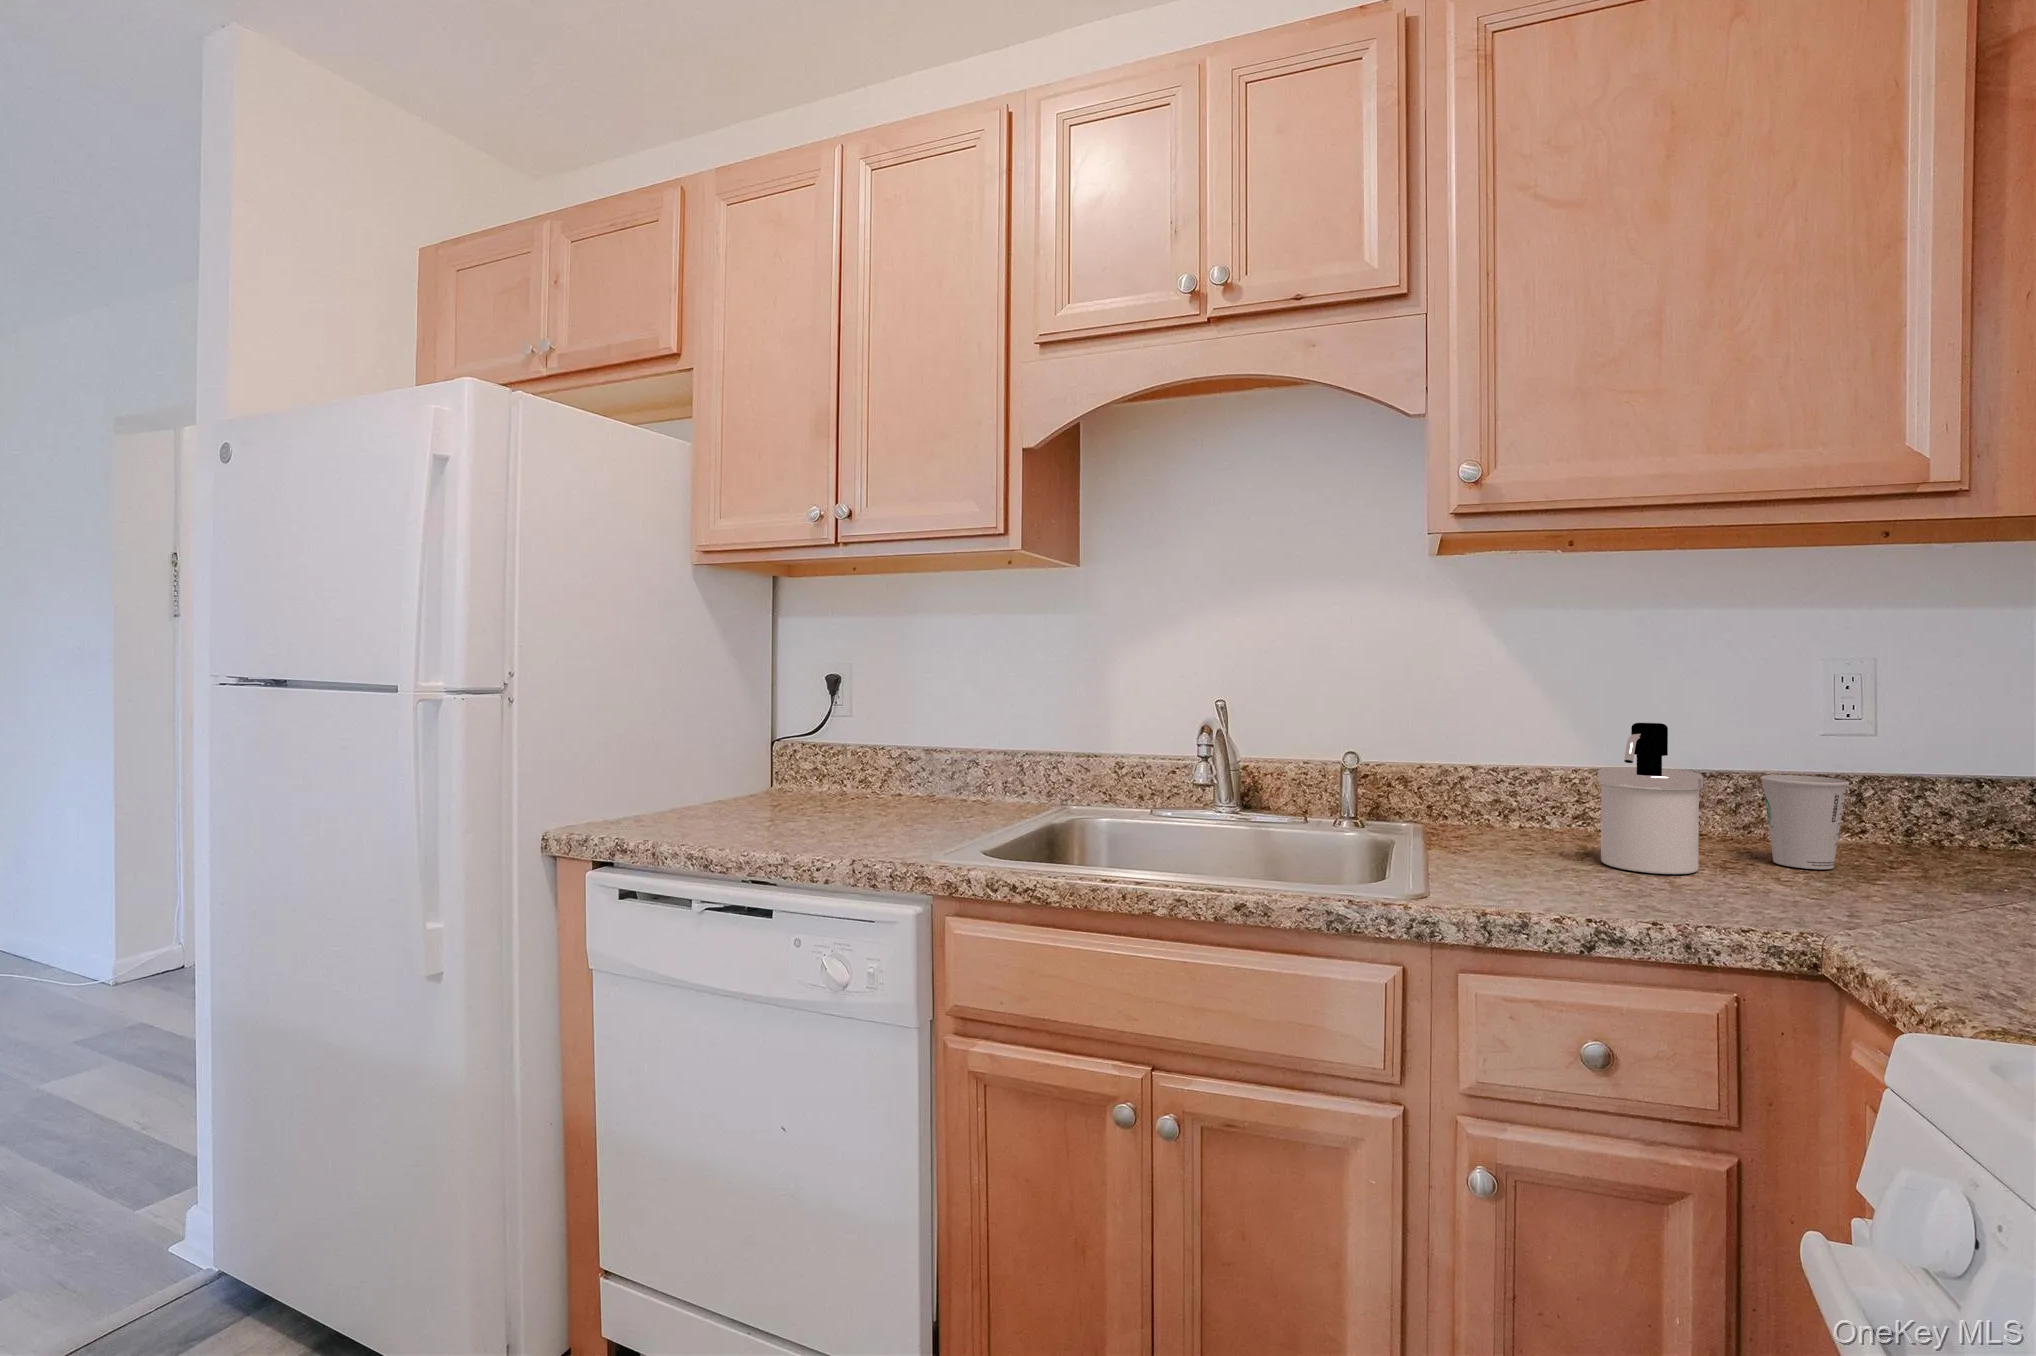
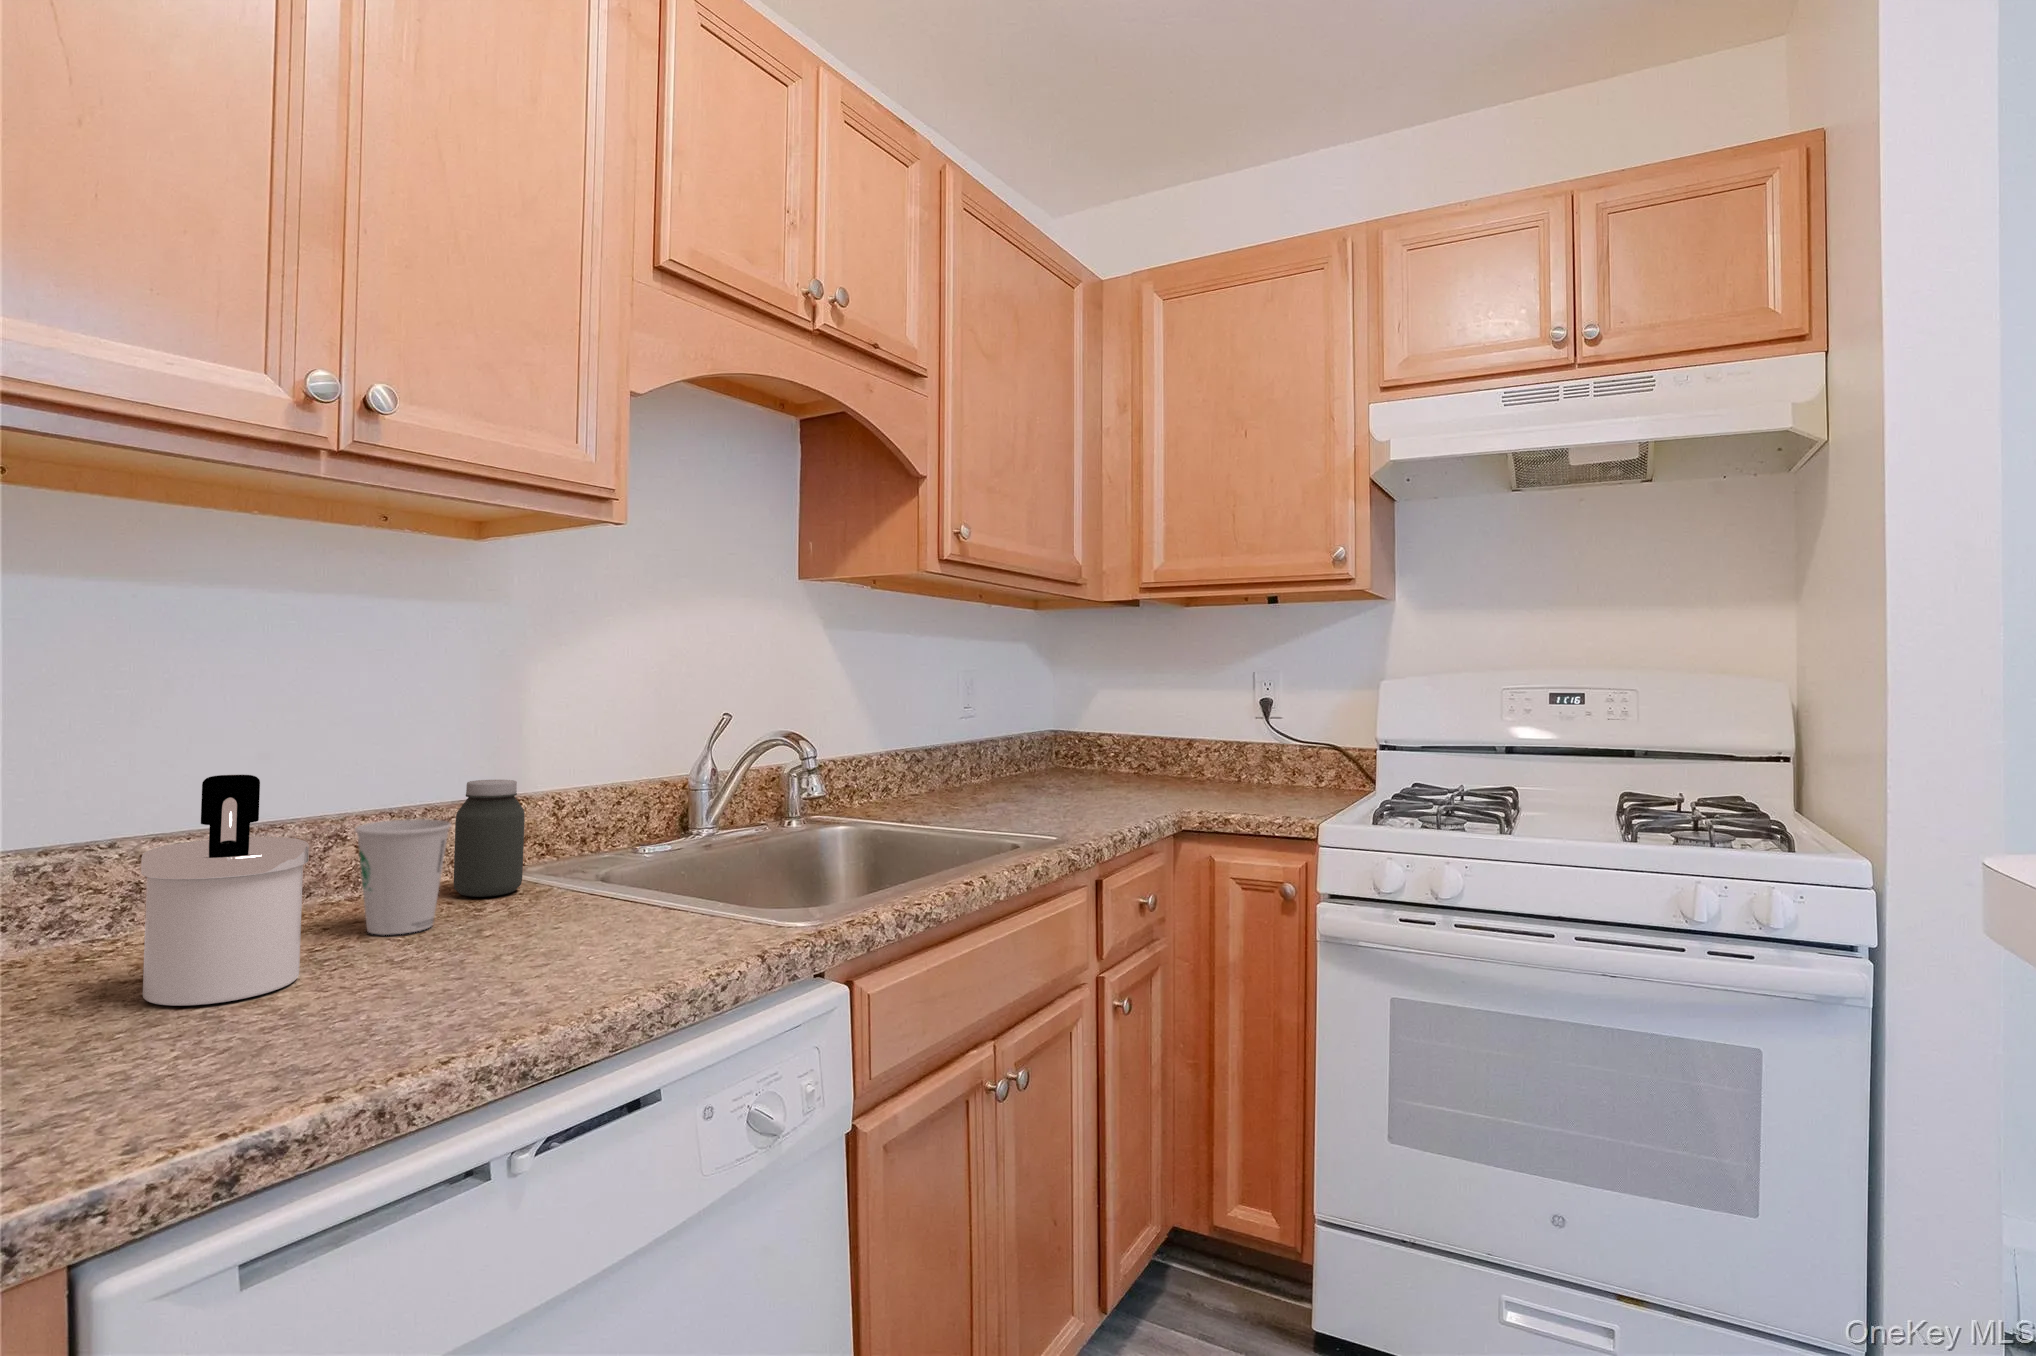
jar: none [1879,753,1958,864] -> present [454,780,525,897]

